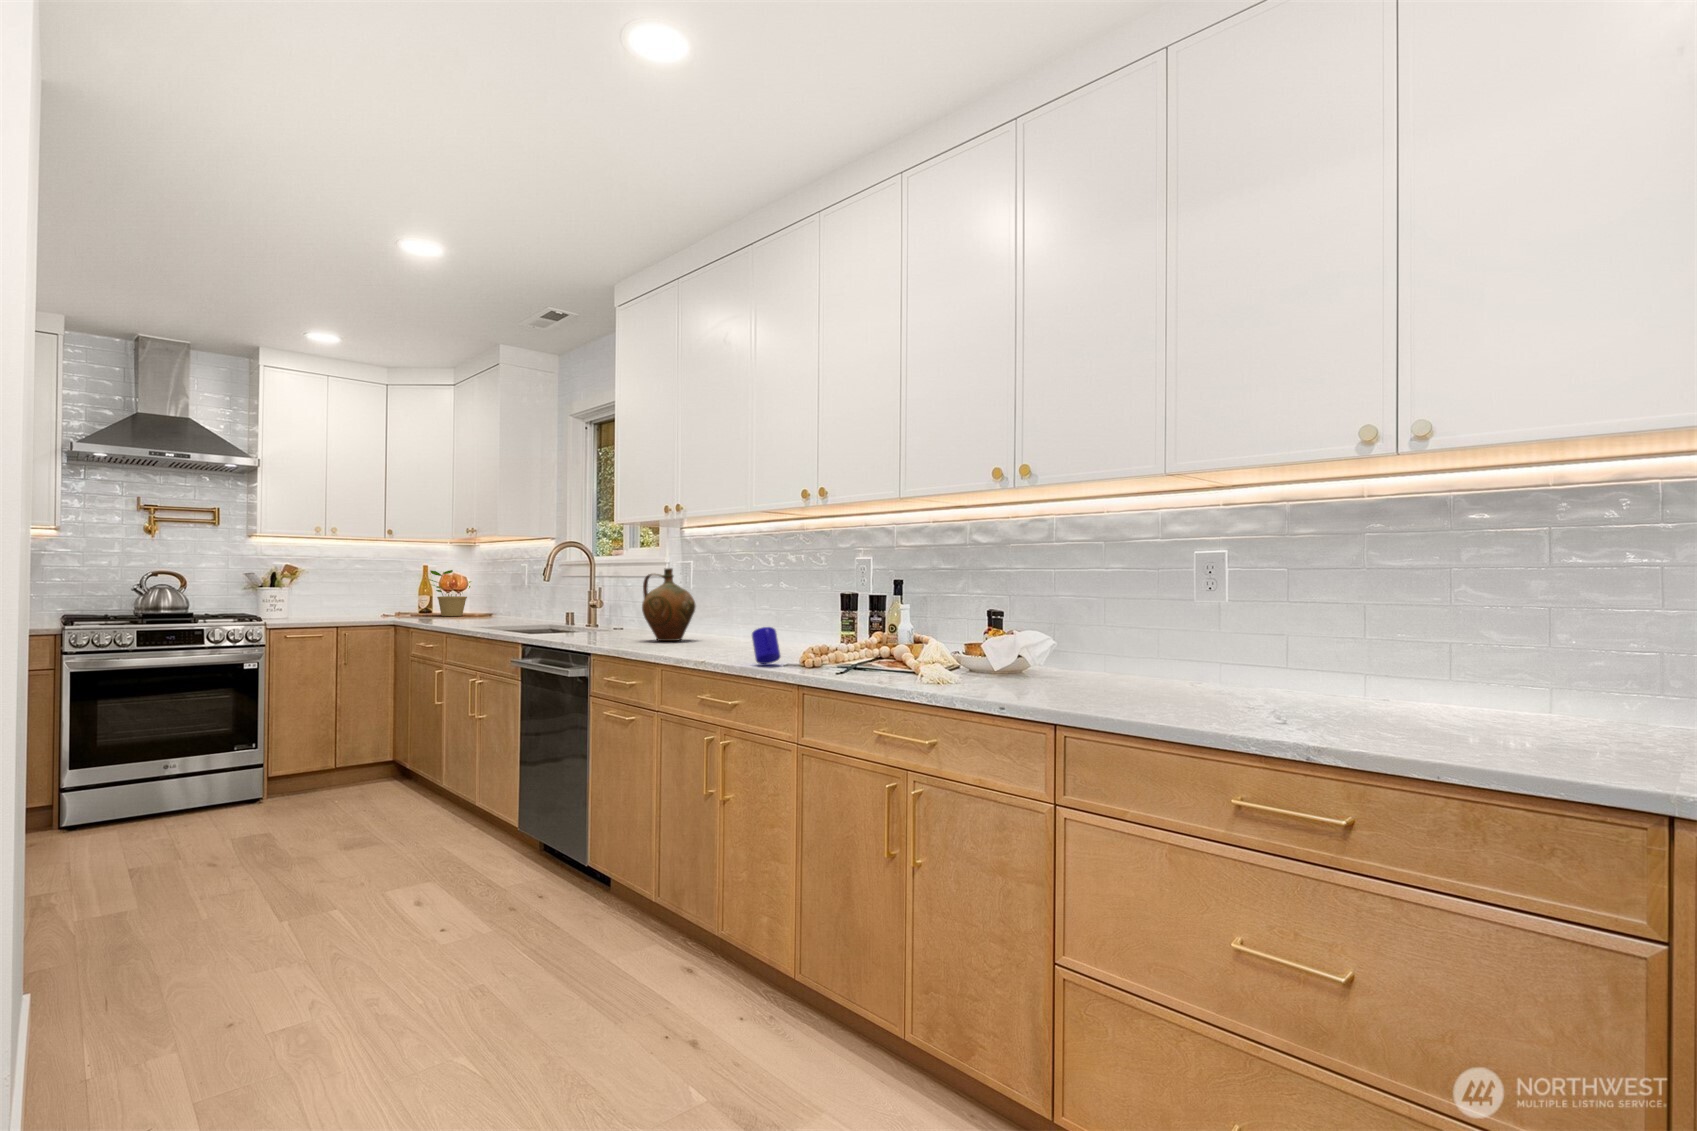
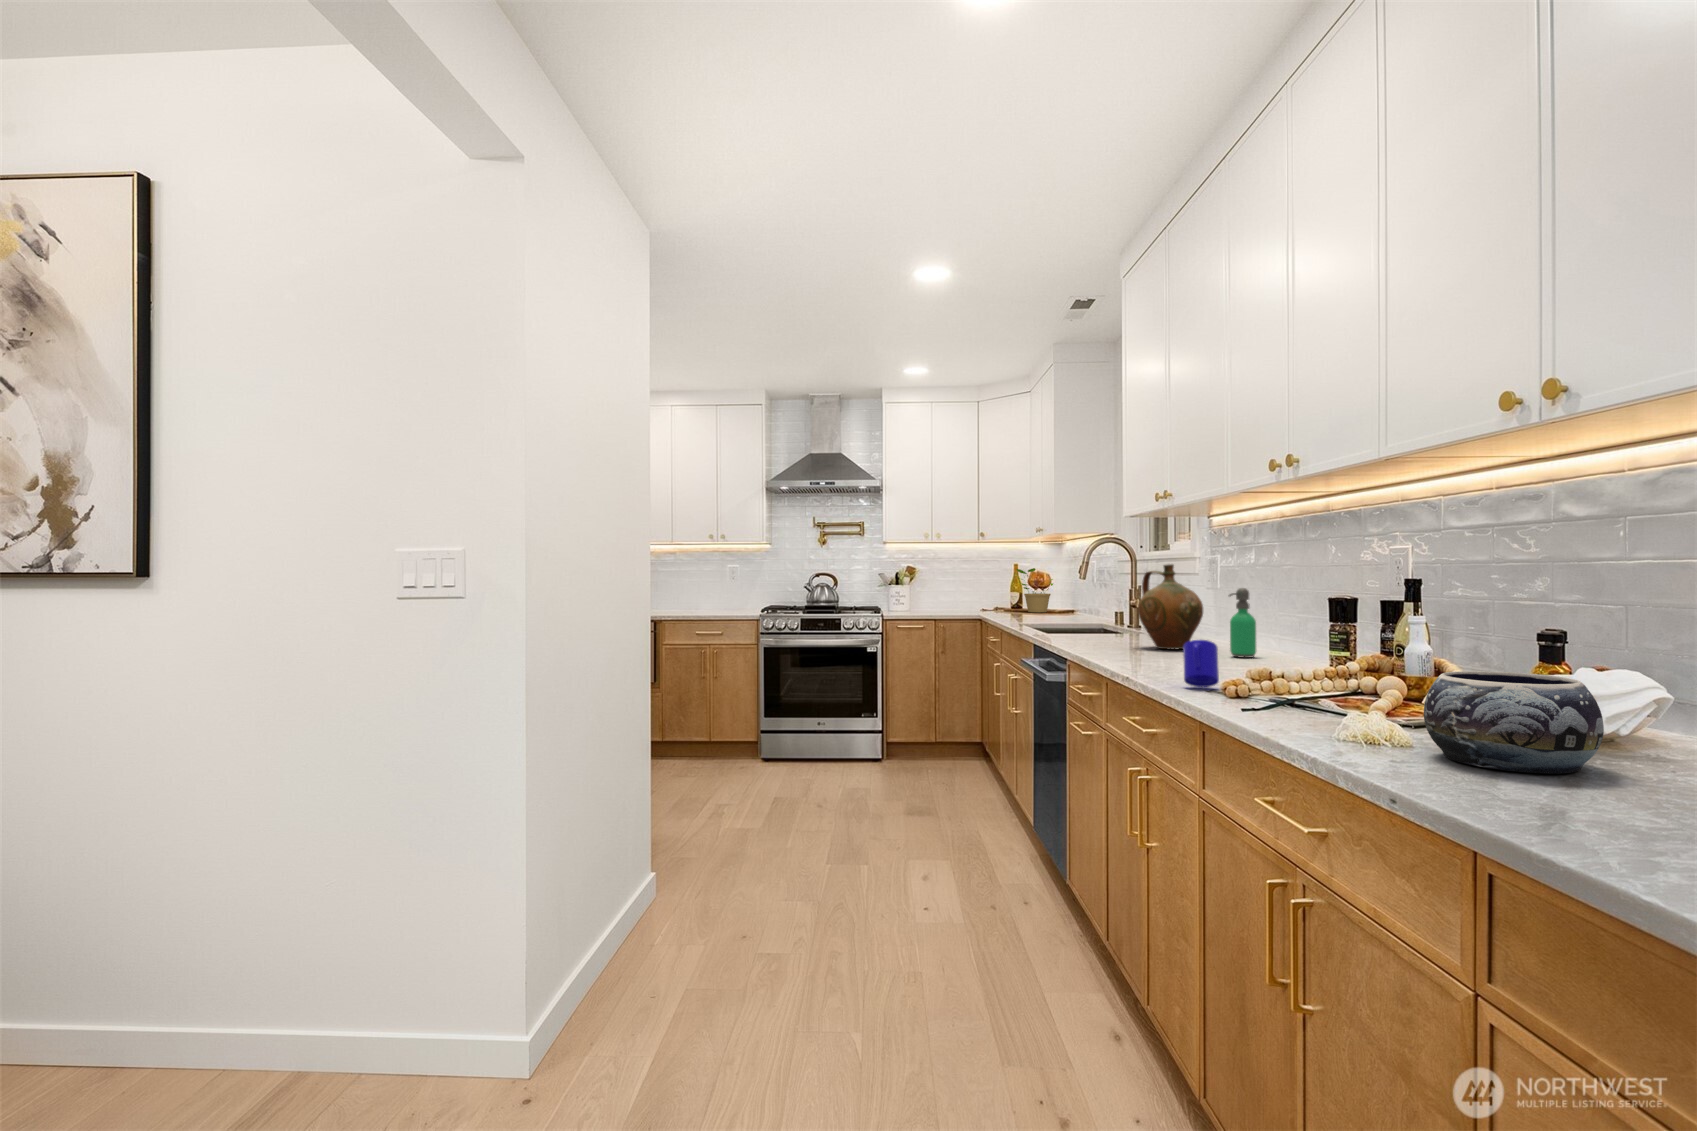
soap dispenser: none [727,588,746,644] -> present [1229,588,1256,658]
decorative bowl: none [966,634,1048,688] -> present [1424,671,1604,774]

